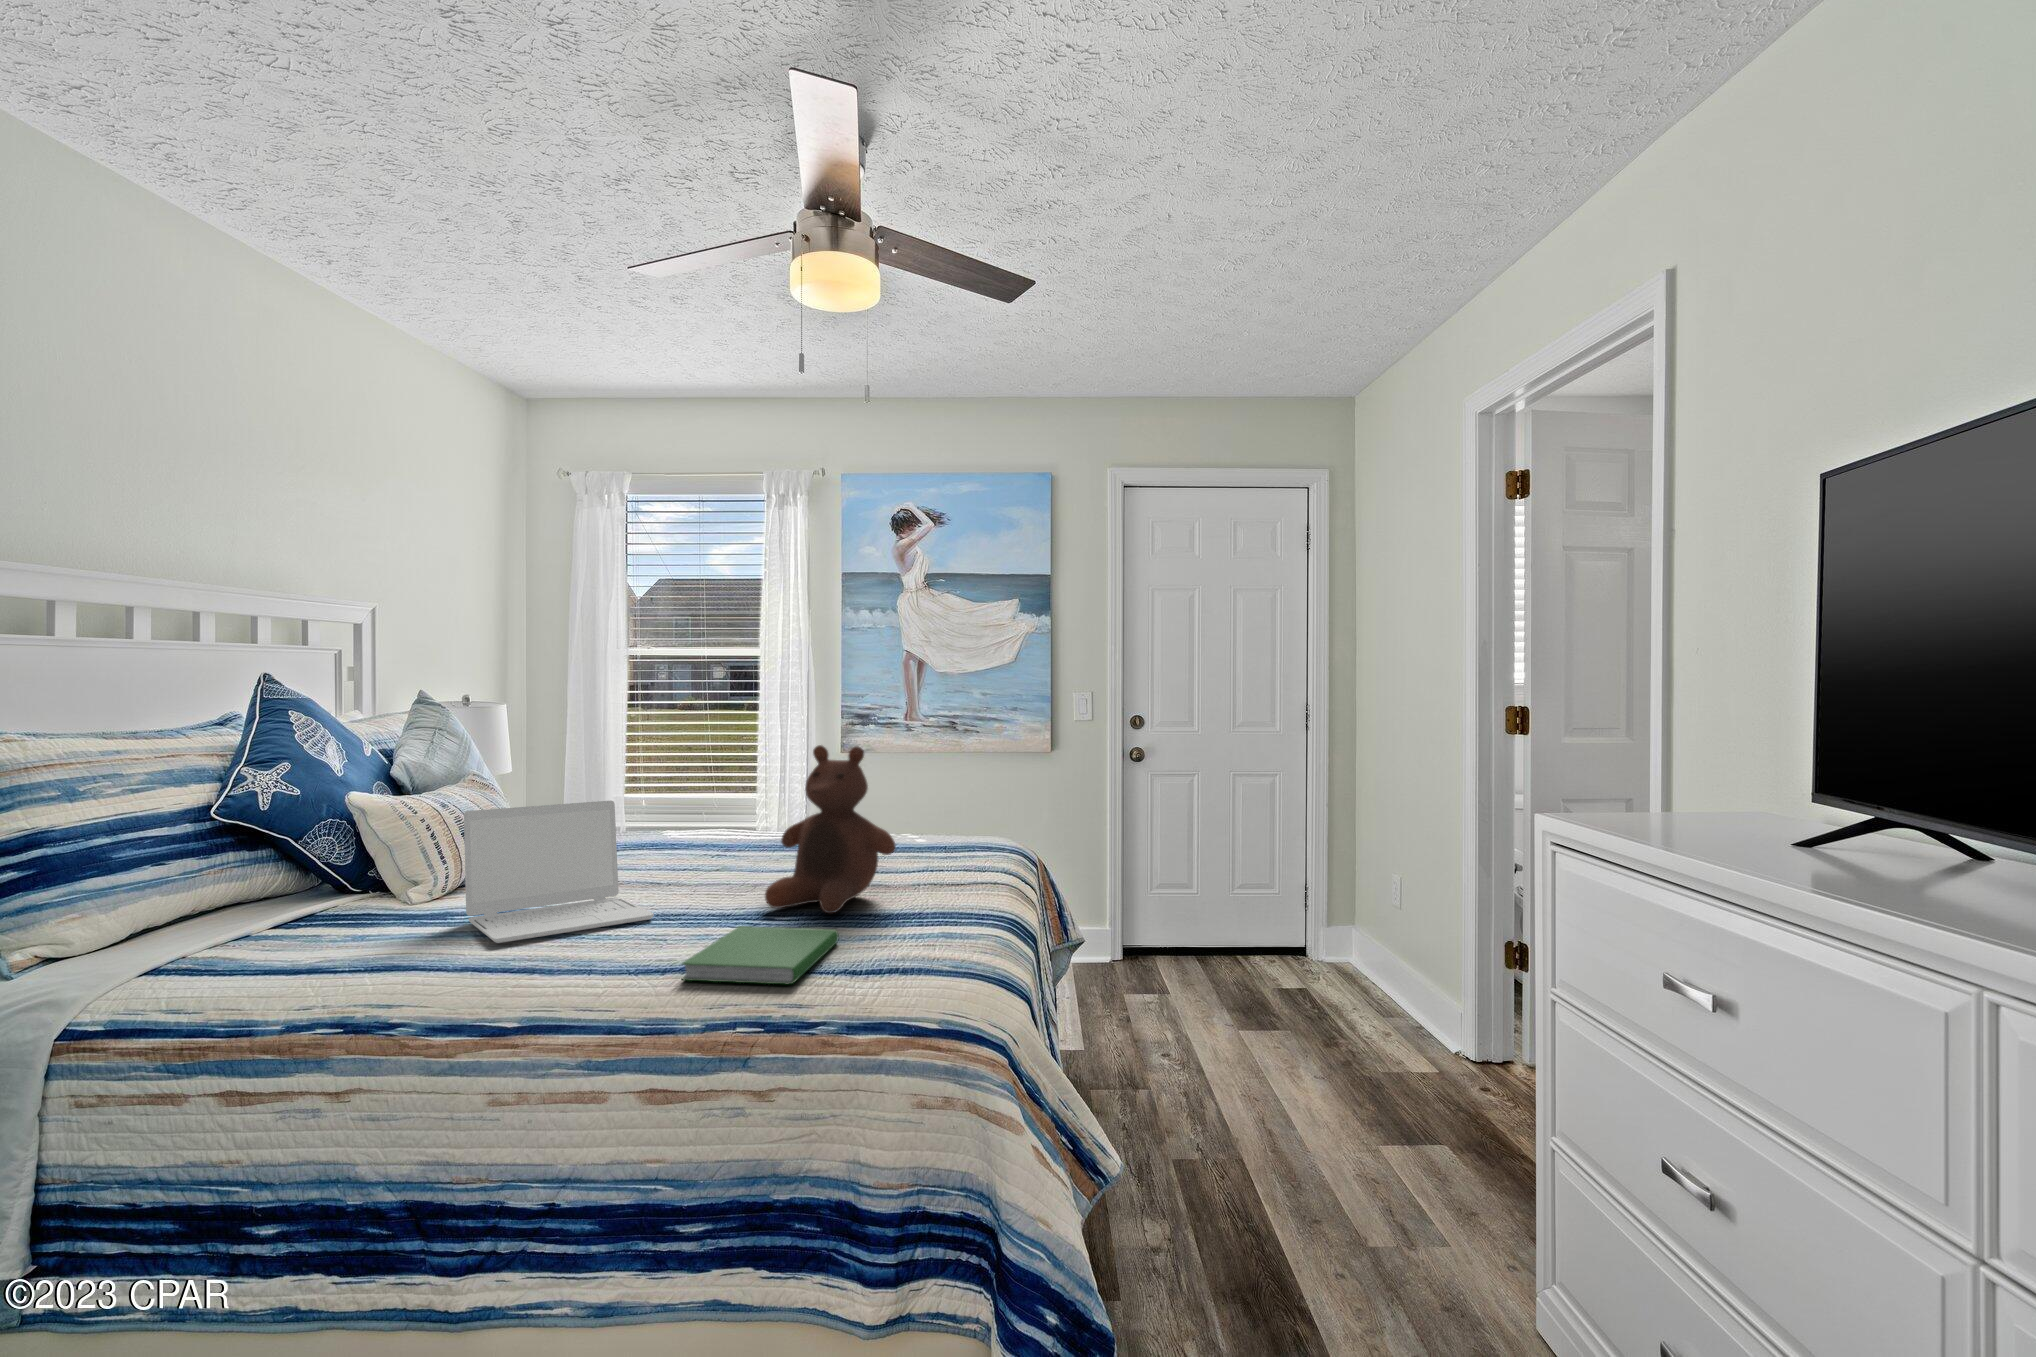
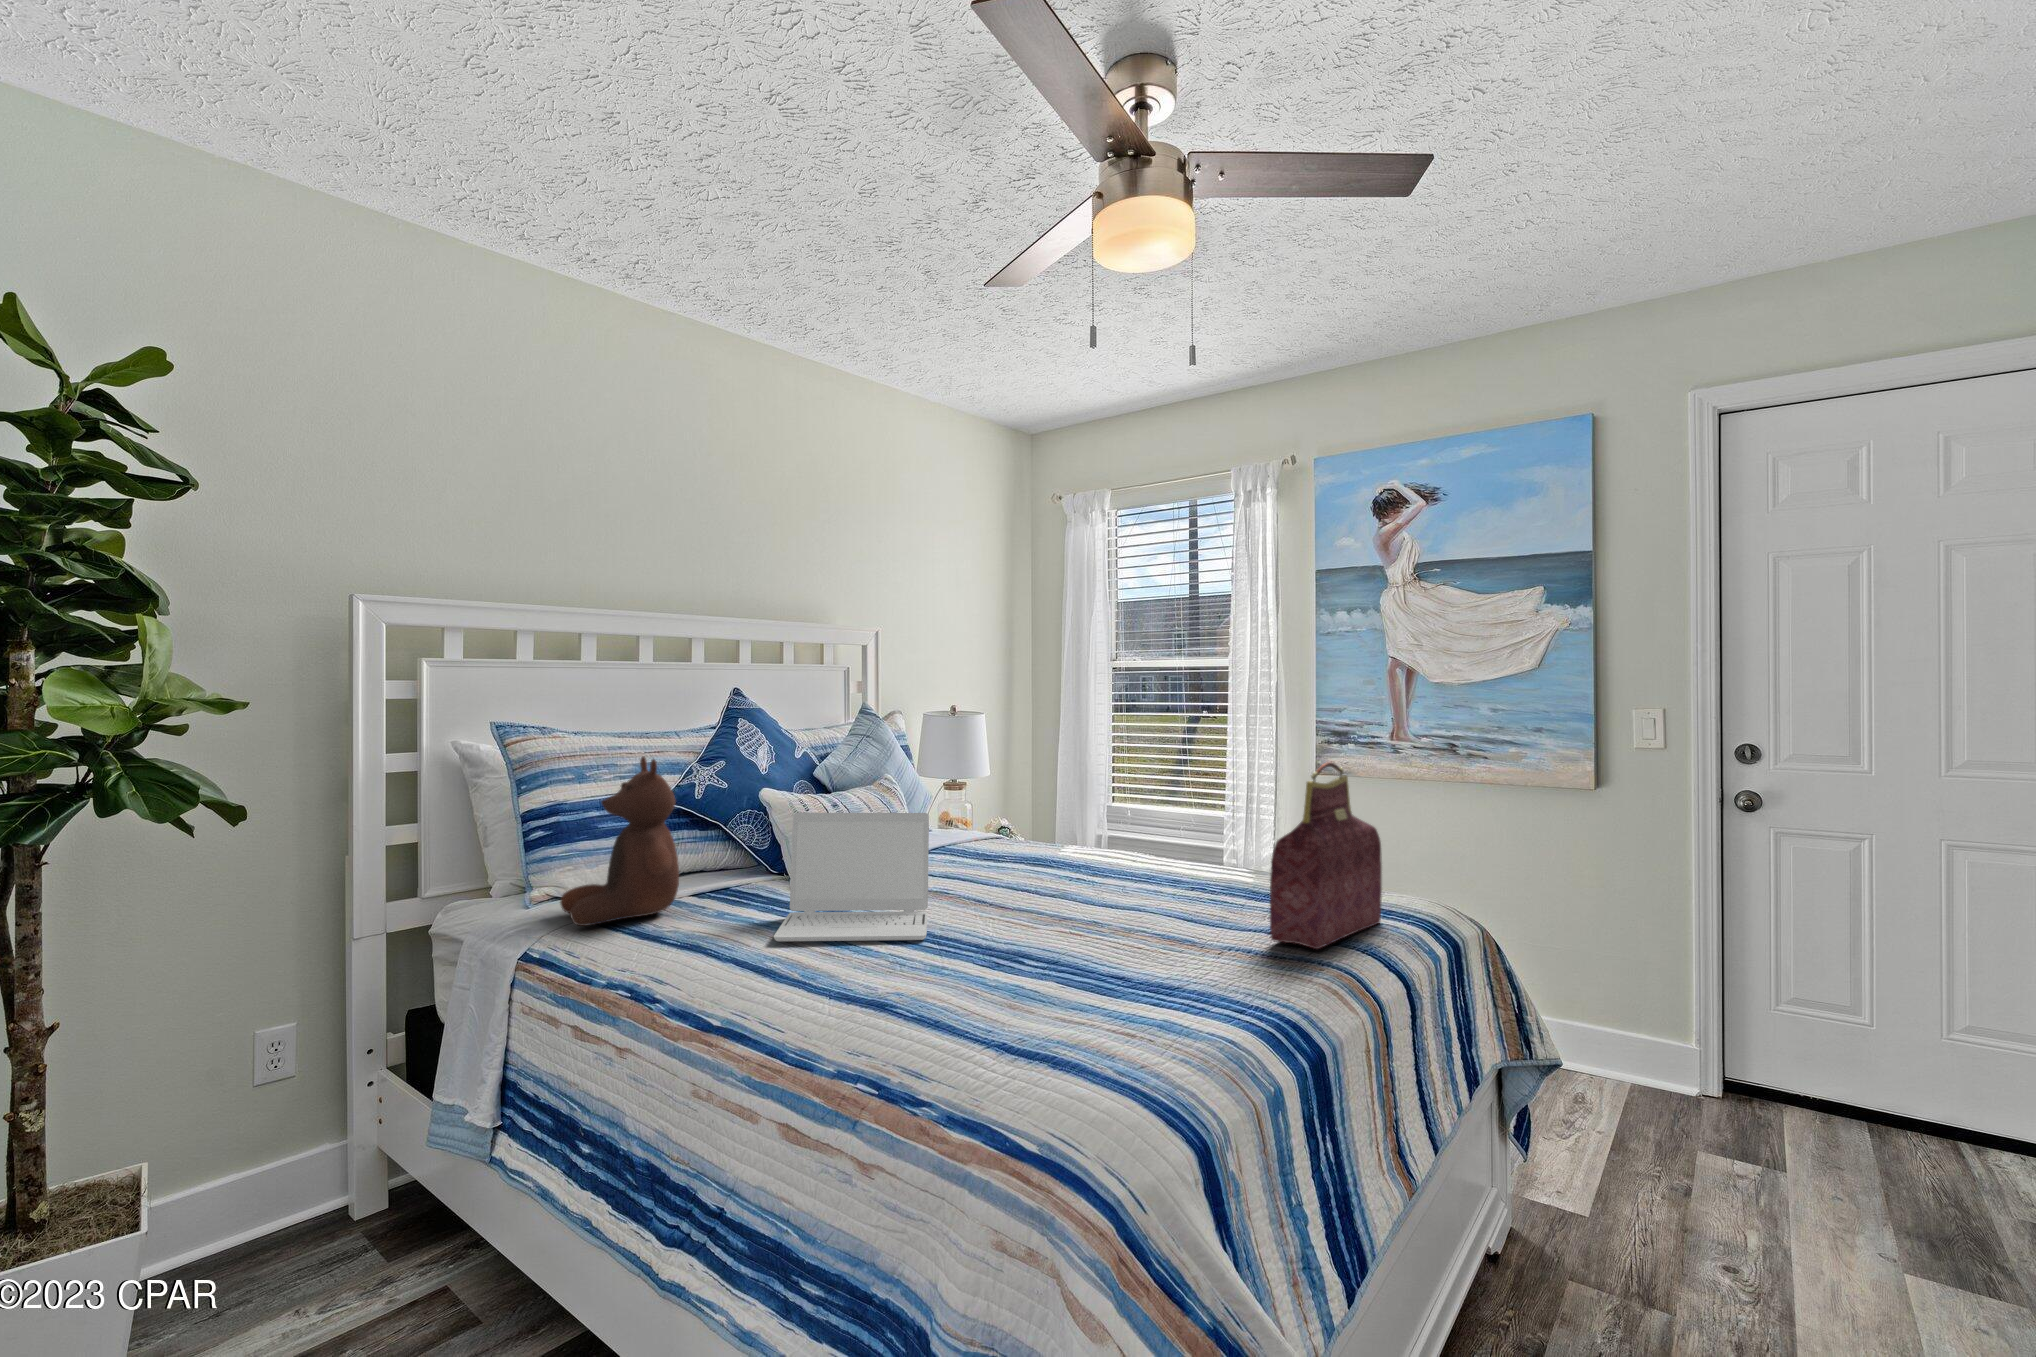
handbag: none [939,735,992,877] -> present [1270,762,1382,949]
stuffed bear: present [765,745,896,913] -> present [560,756,679,926]
hardcover book: present [682,926,839,984] -> none [849,964,1050,1046]

